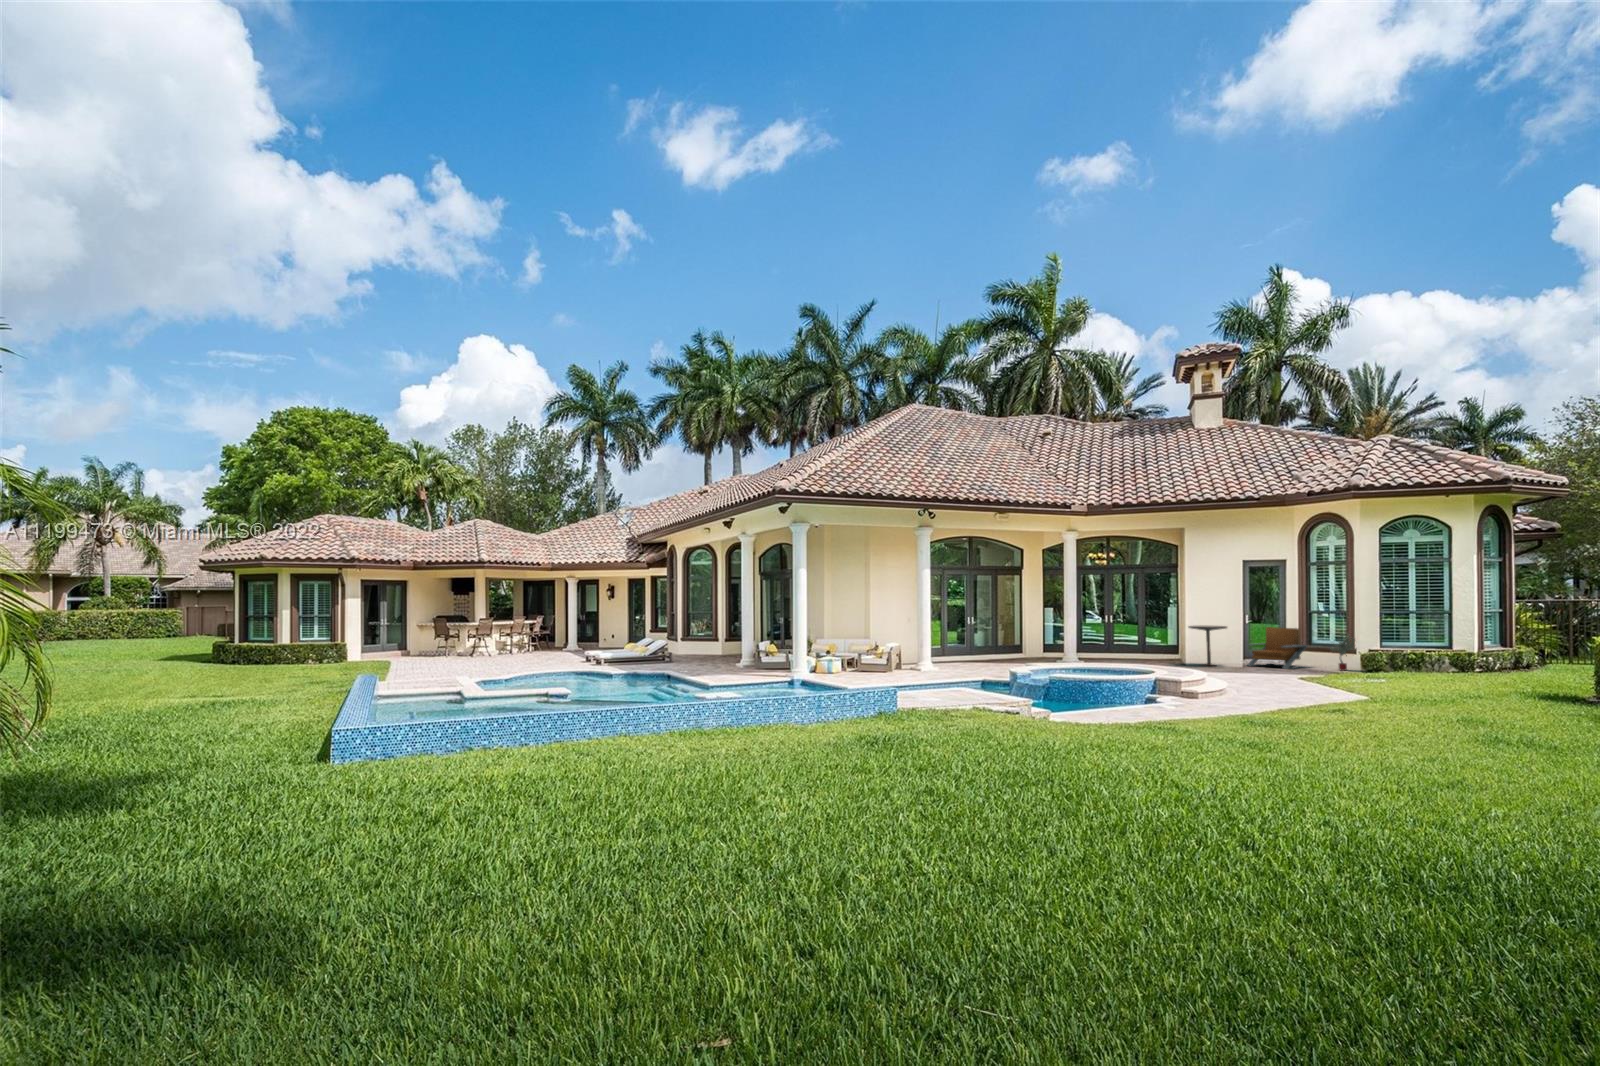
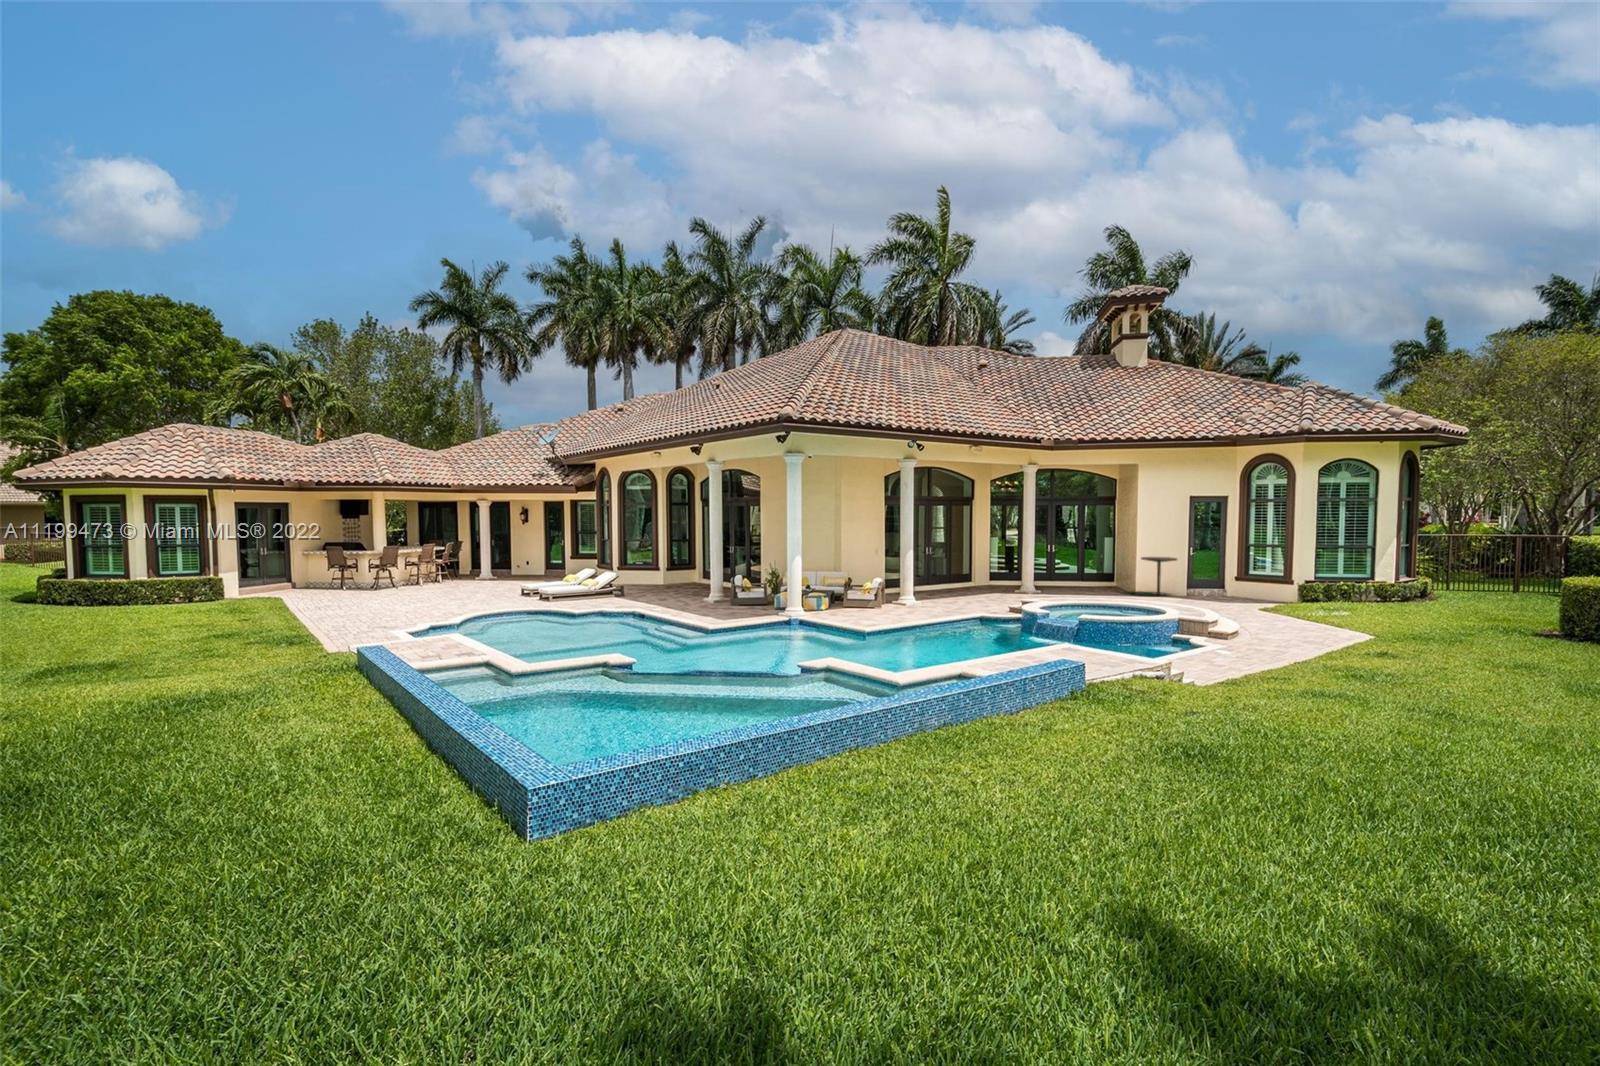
lounge chair: present [1248,627,1308,669] -> none [1192,559,1247,598]
potted tree: present [1330,634,1357,671] -> none [1269,565,1297,600]

